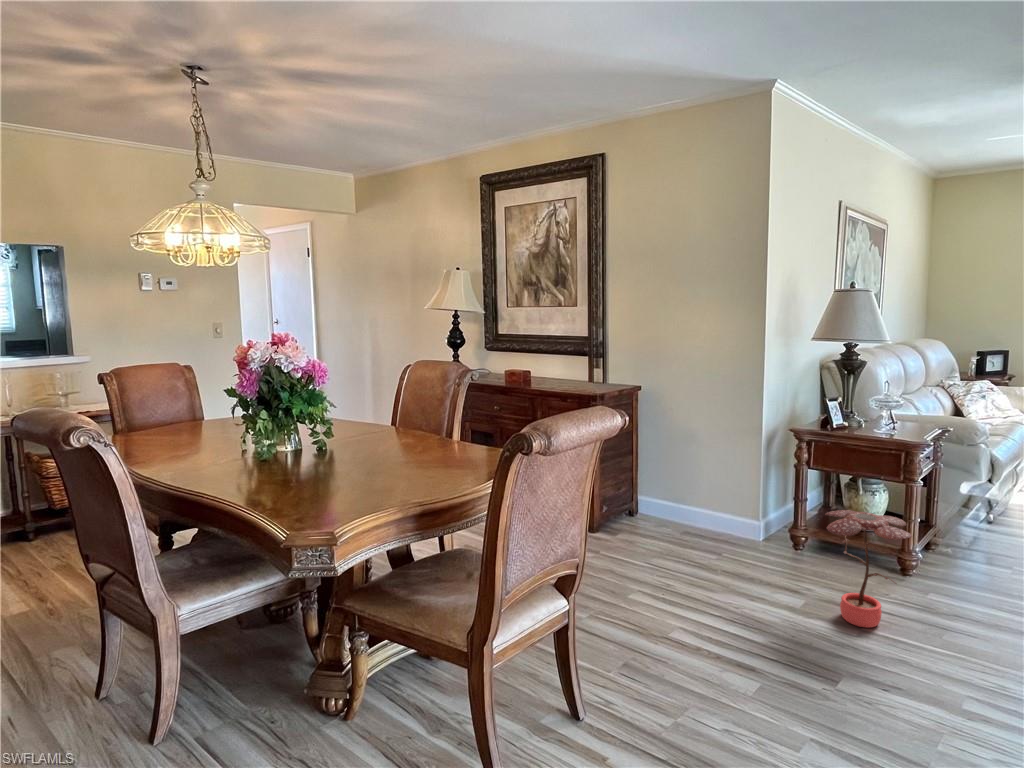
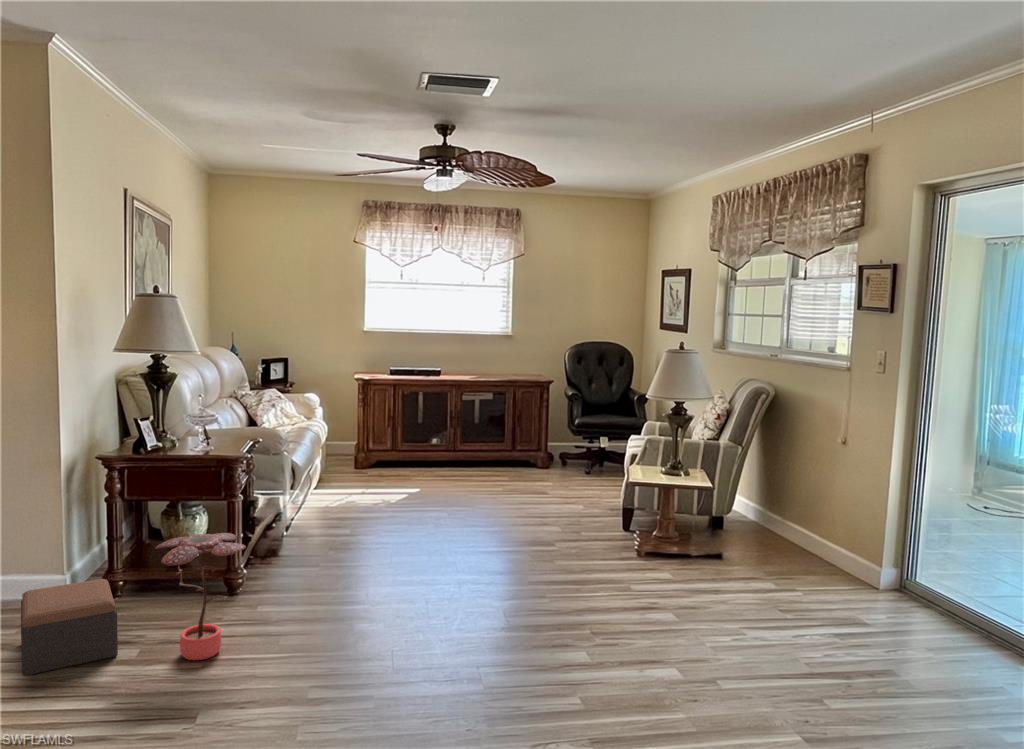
footstool: none [720,521,790,594] -> present [21,579,118,676]

